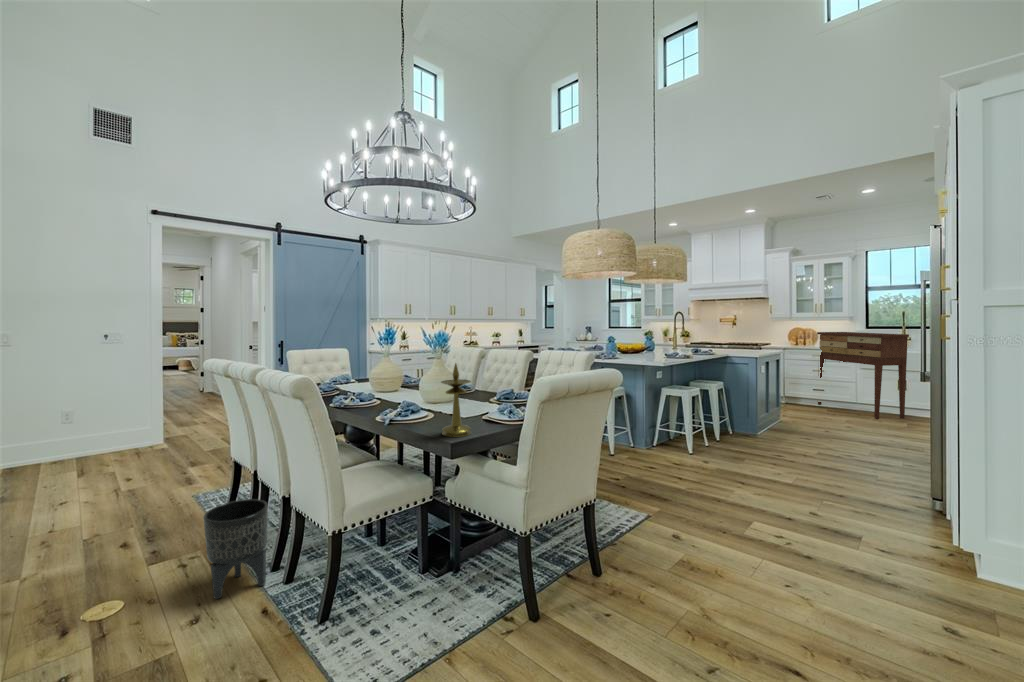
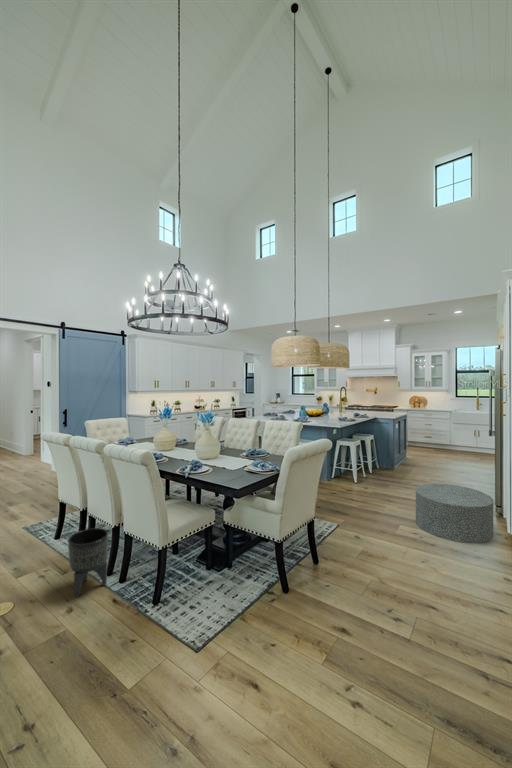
console table: present [817,332,909,419] -> none [427,399,481,456]
candlestick: present [441,363,471,437] -> none [227,438,245,484]
ottoman: none [782,456,926,558] -> present [416,484,494,543]

